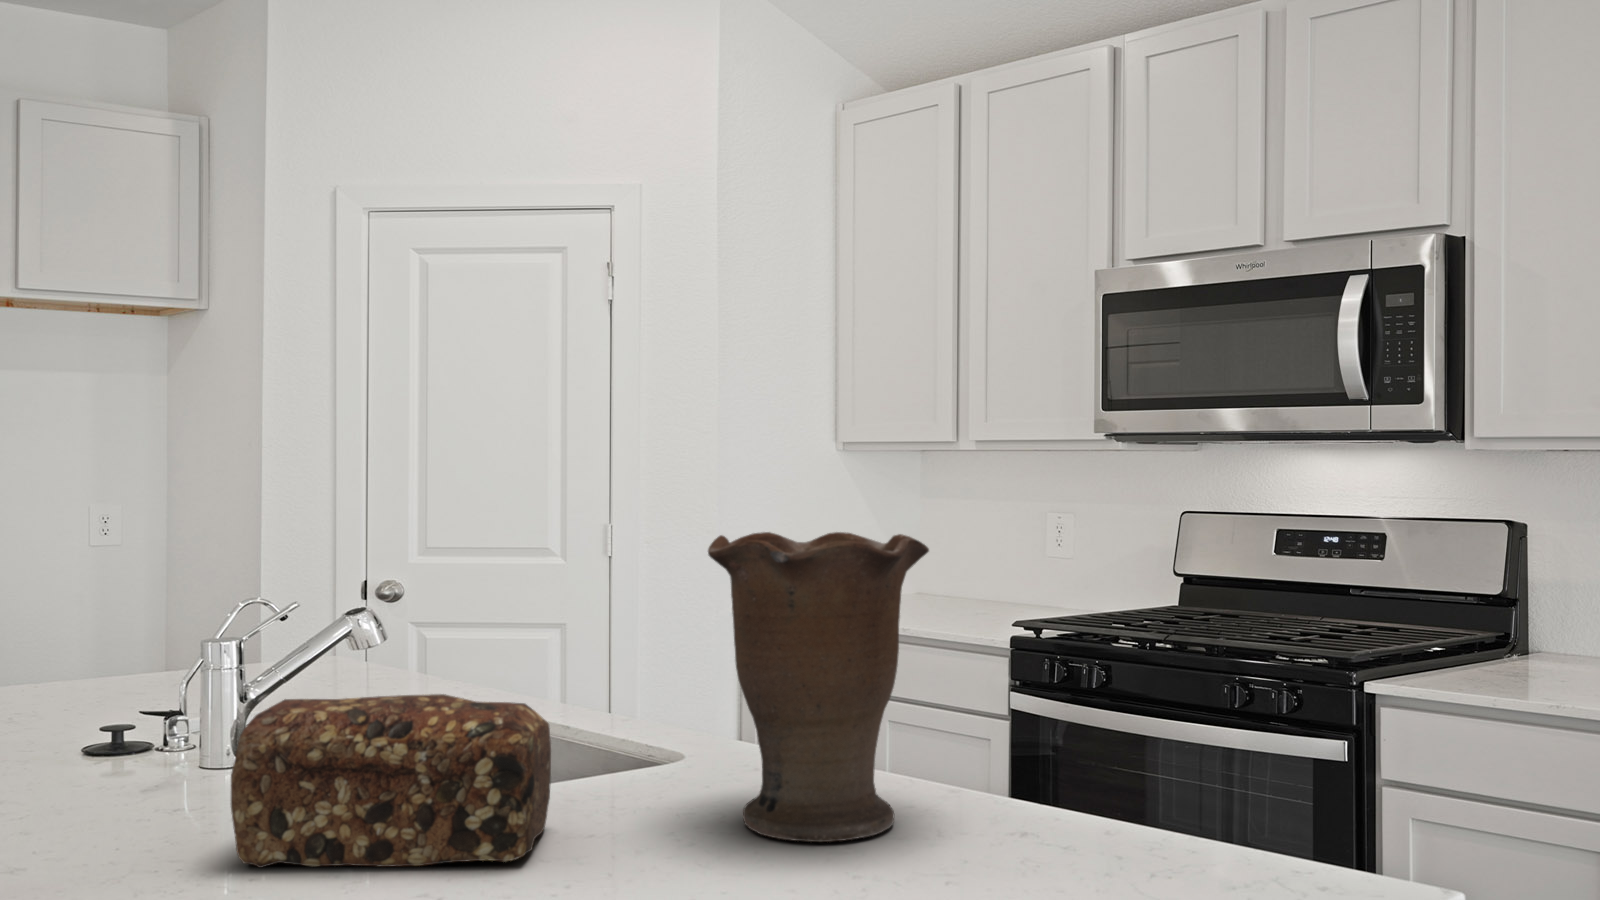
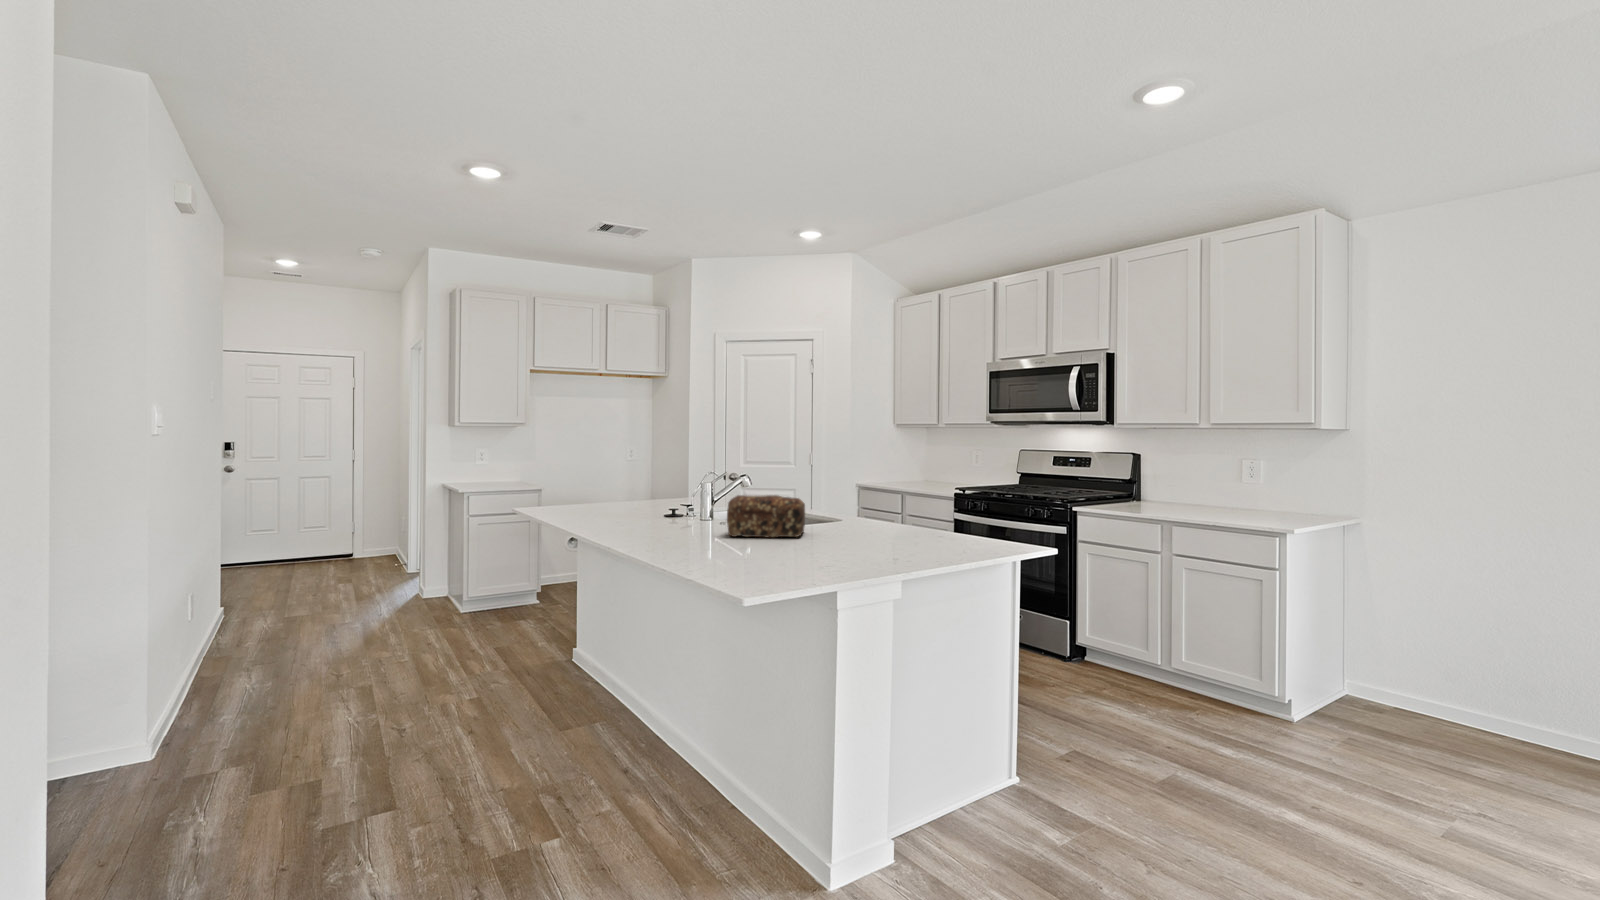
vase: present [708,532,929,842] -> none [848,453,909,536]

